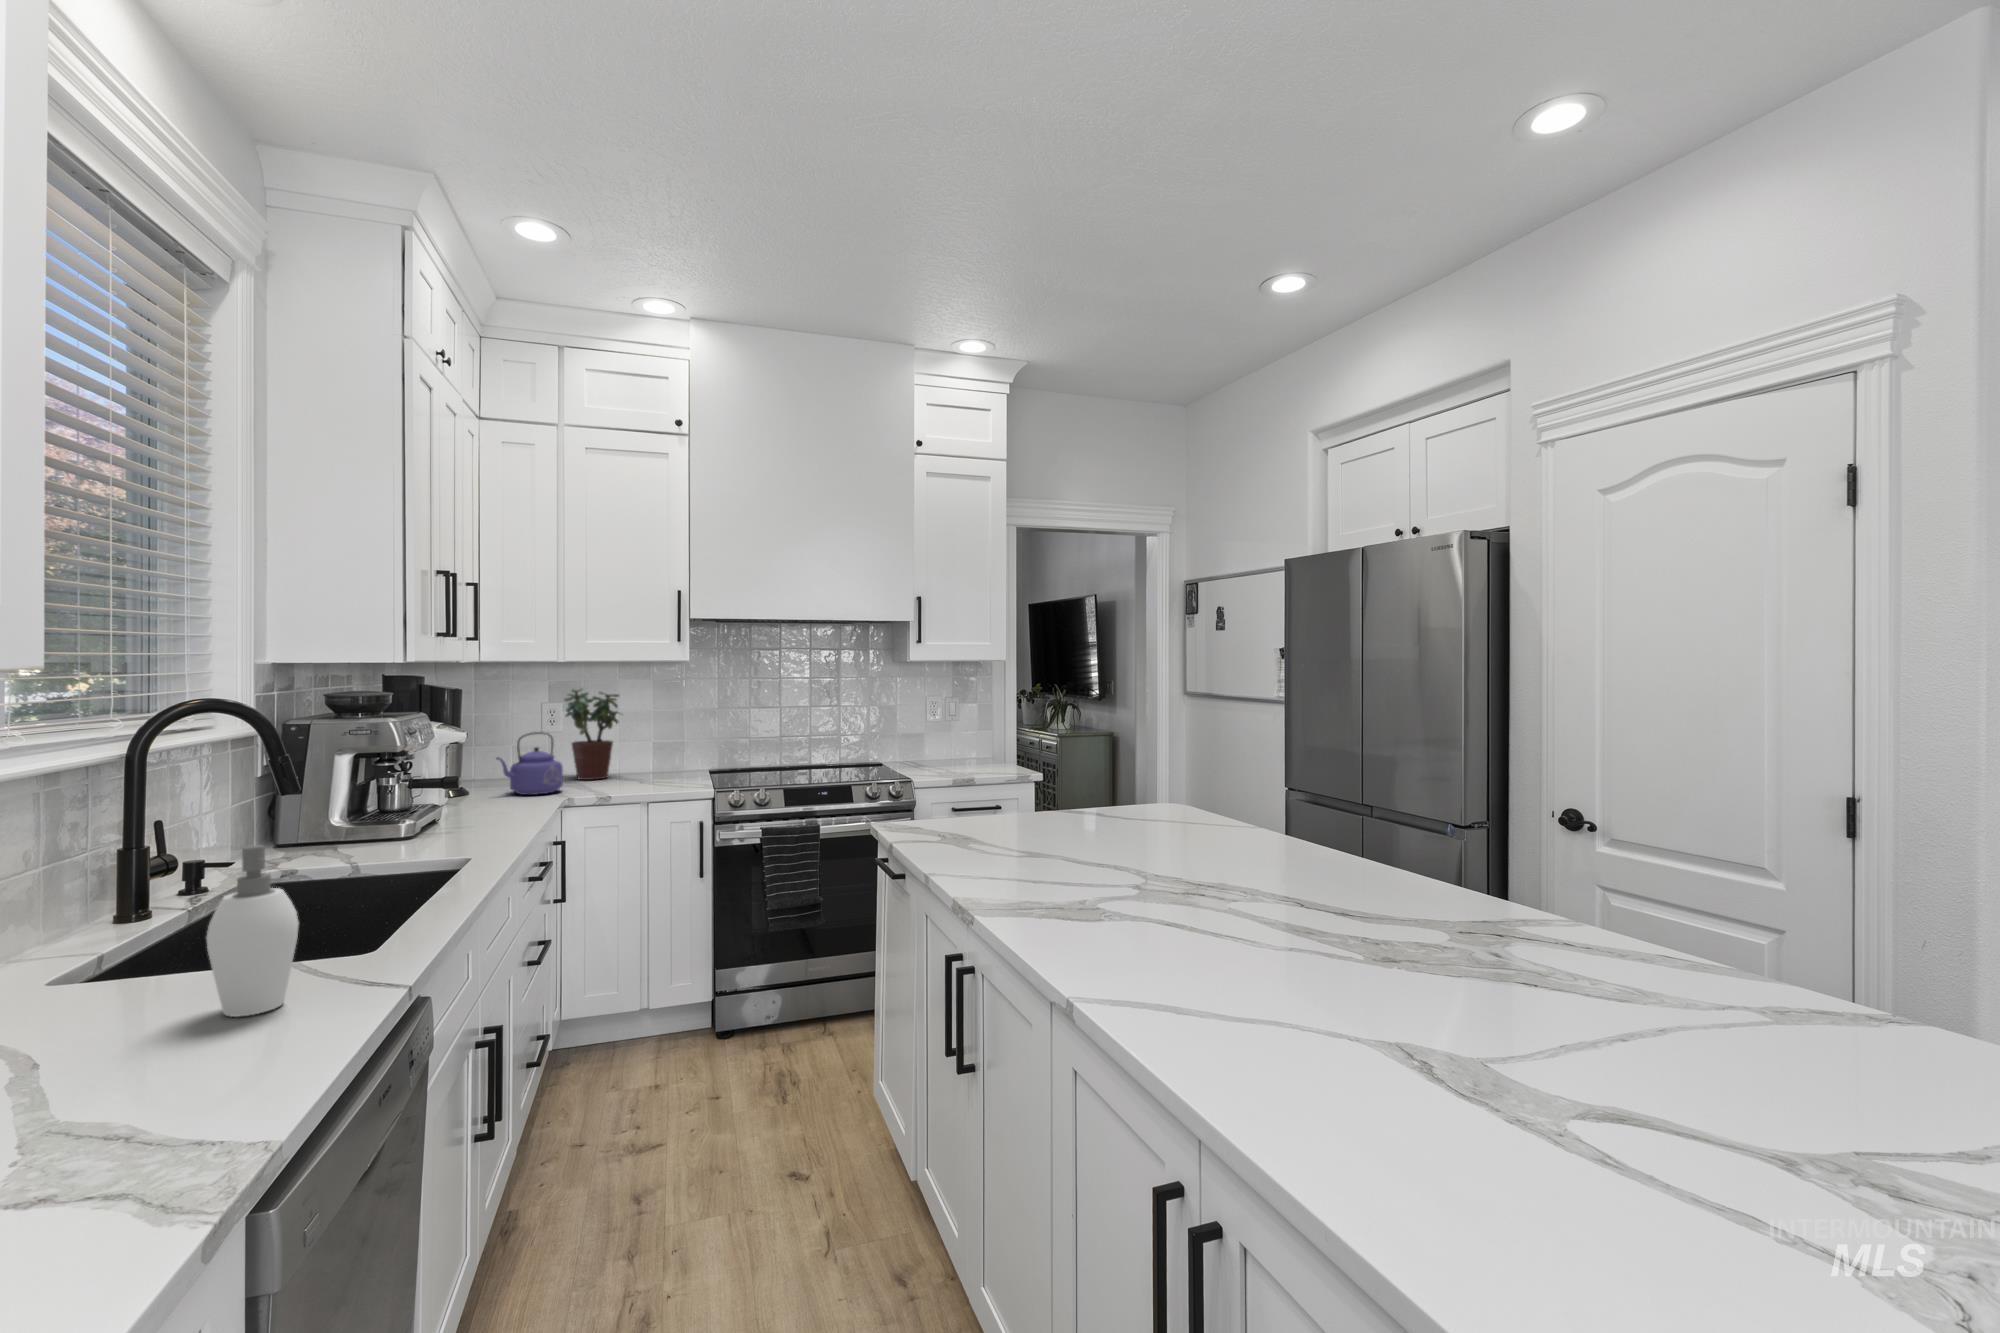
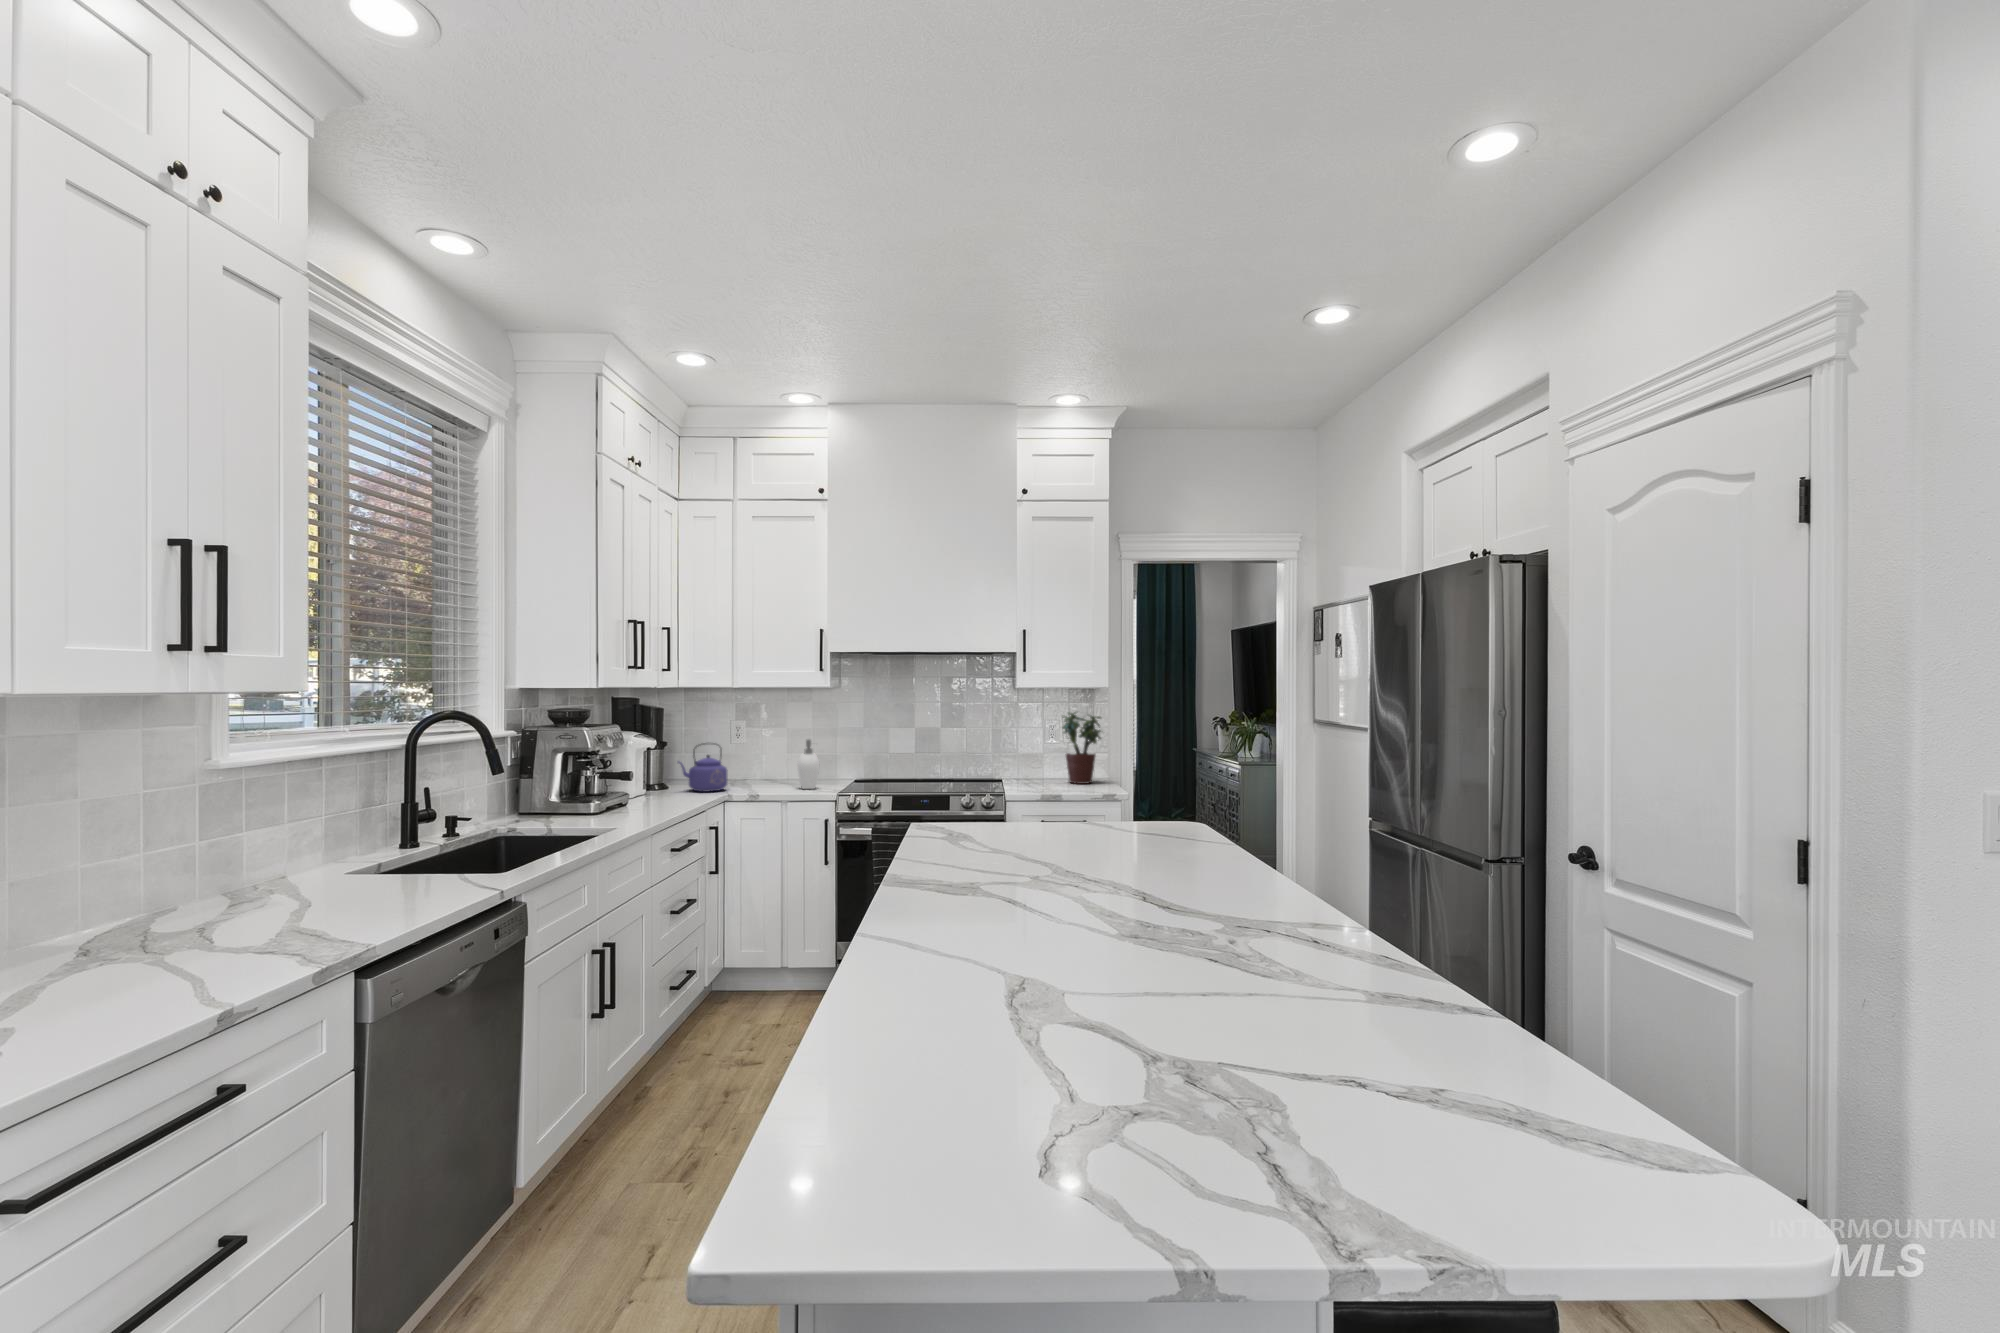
potted plant: present [565,689,619,780] -> present [1063,712,1101,784]
soap dispenser: present [206,845,299,1017] -> present [797,739,819,789]

